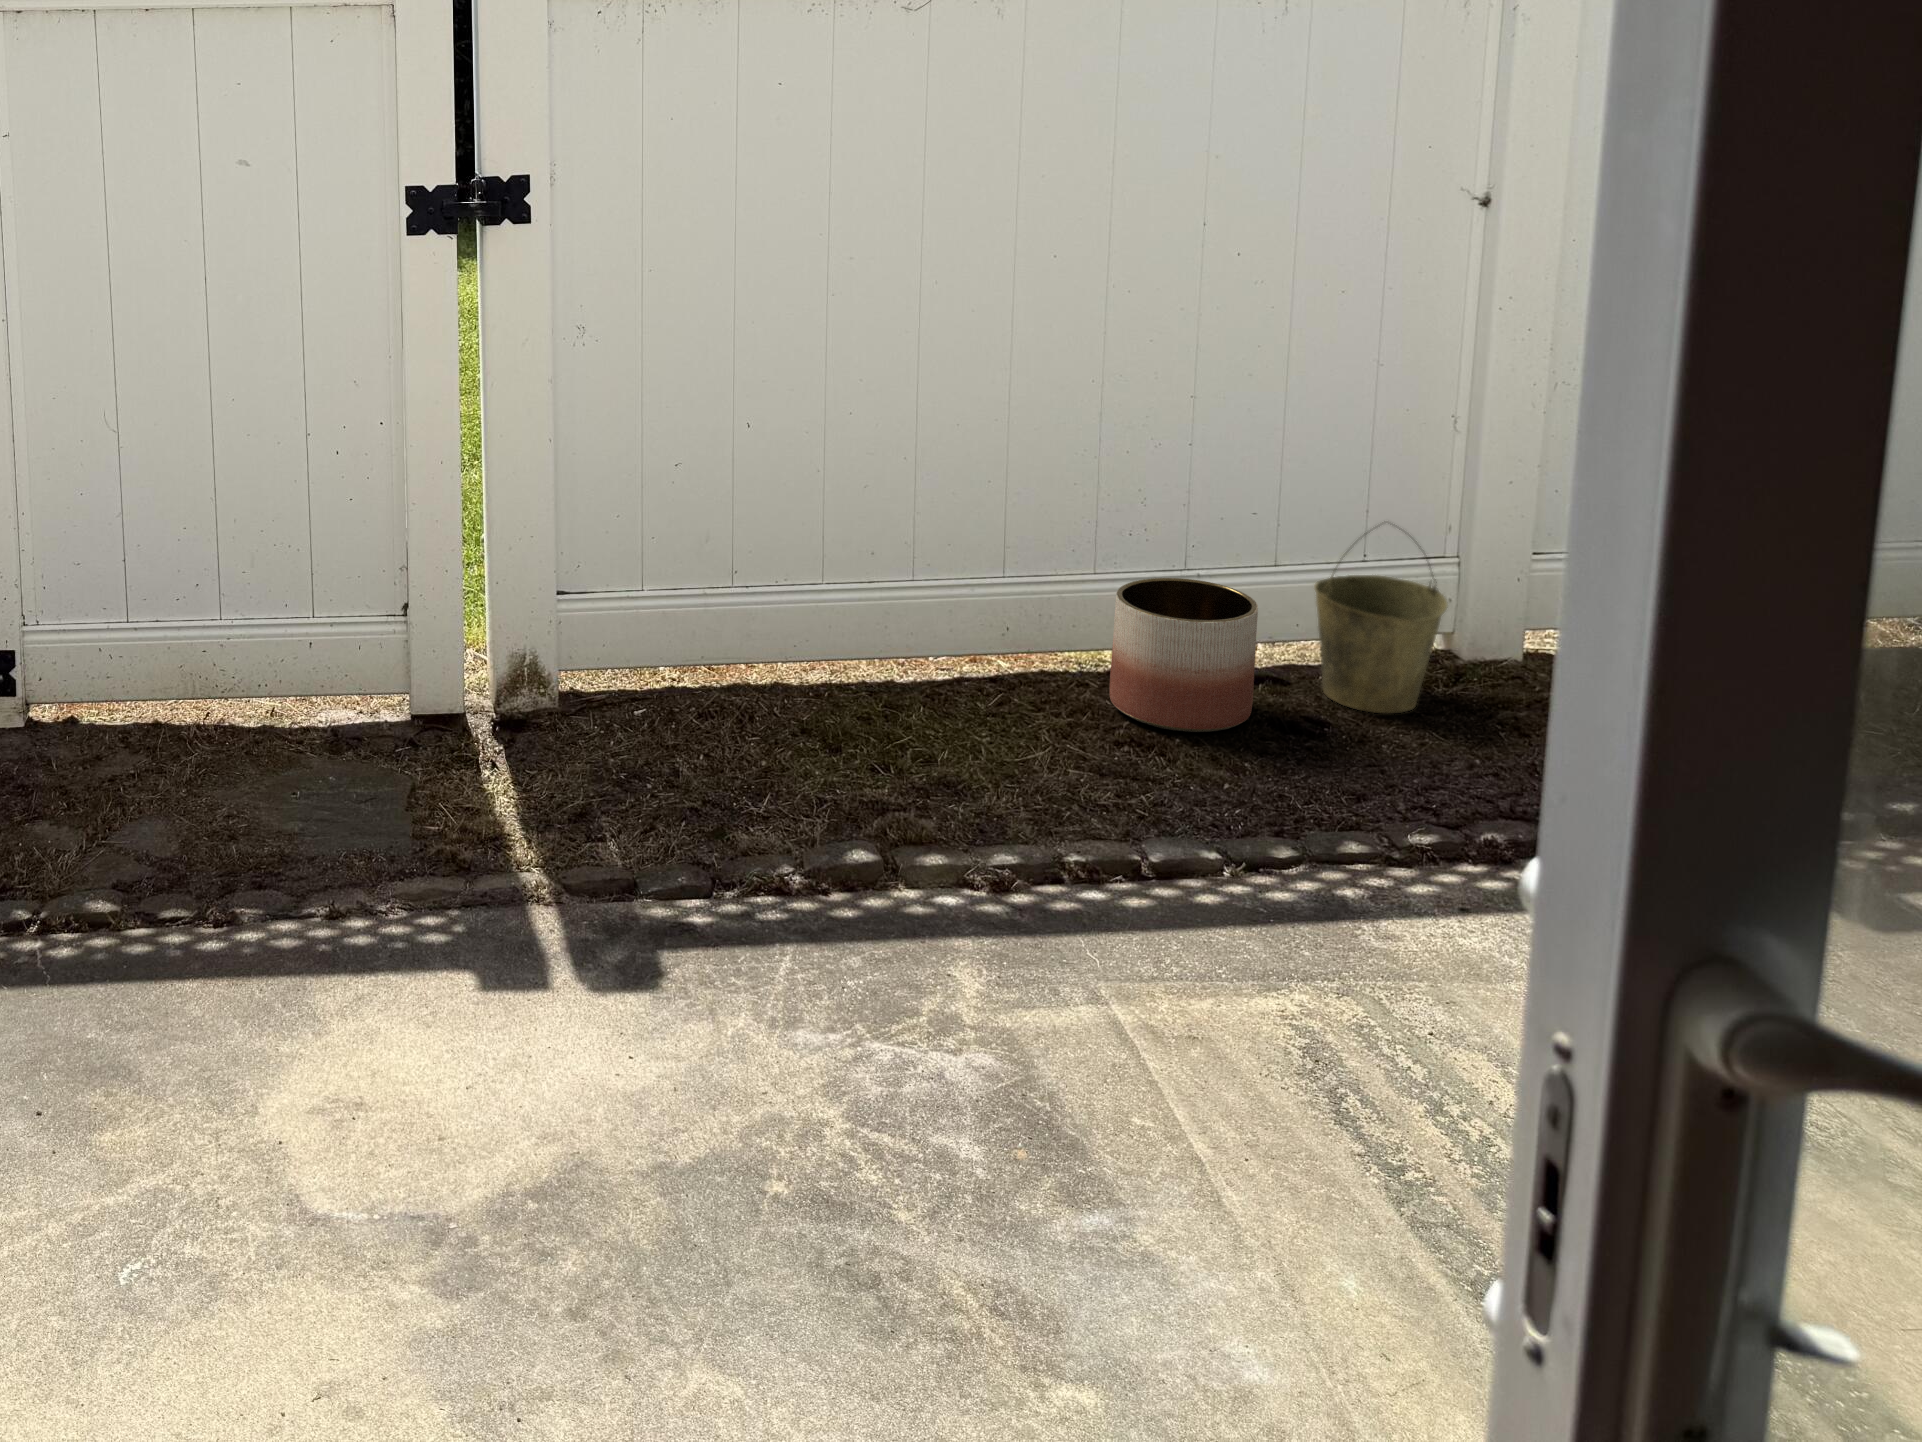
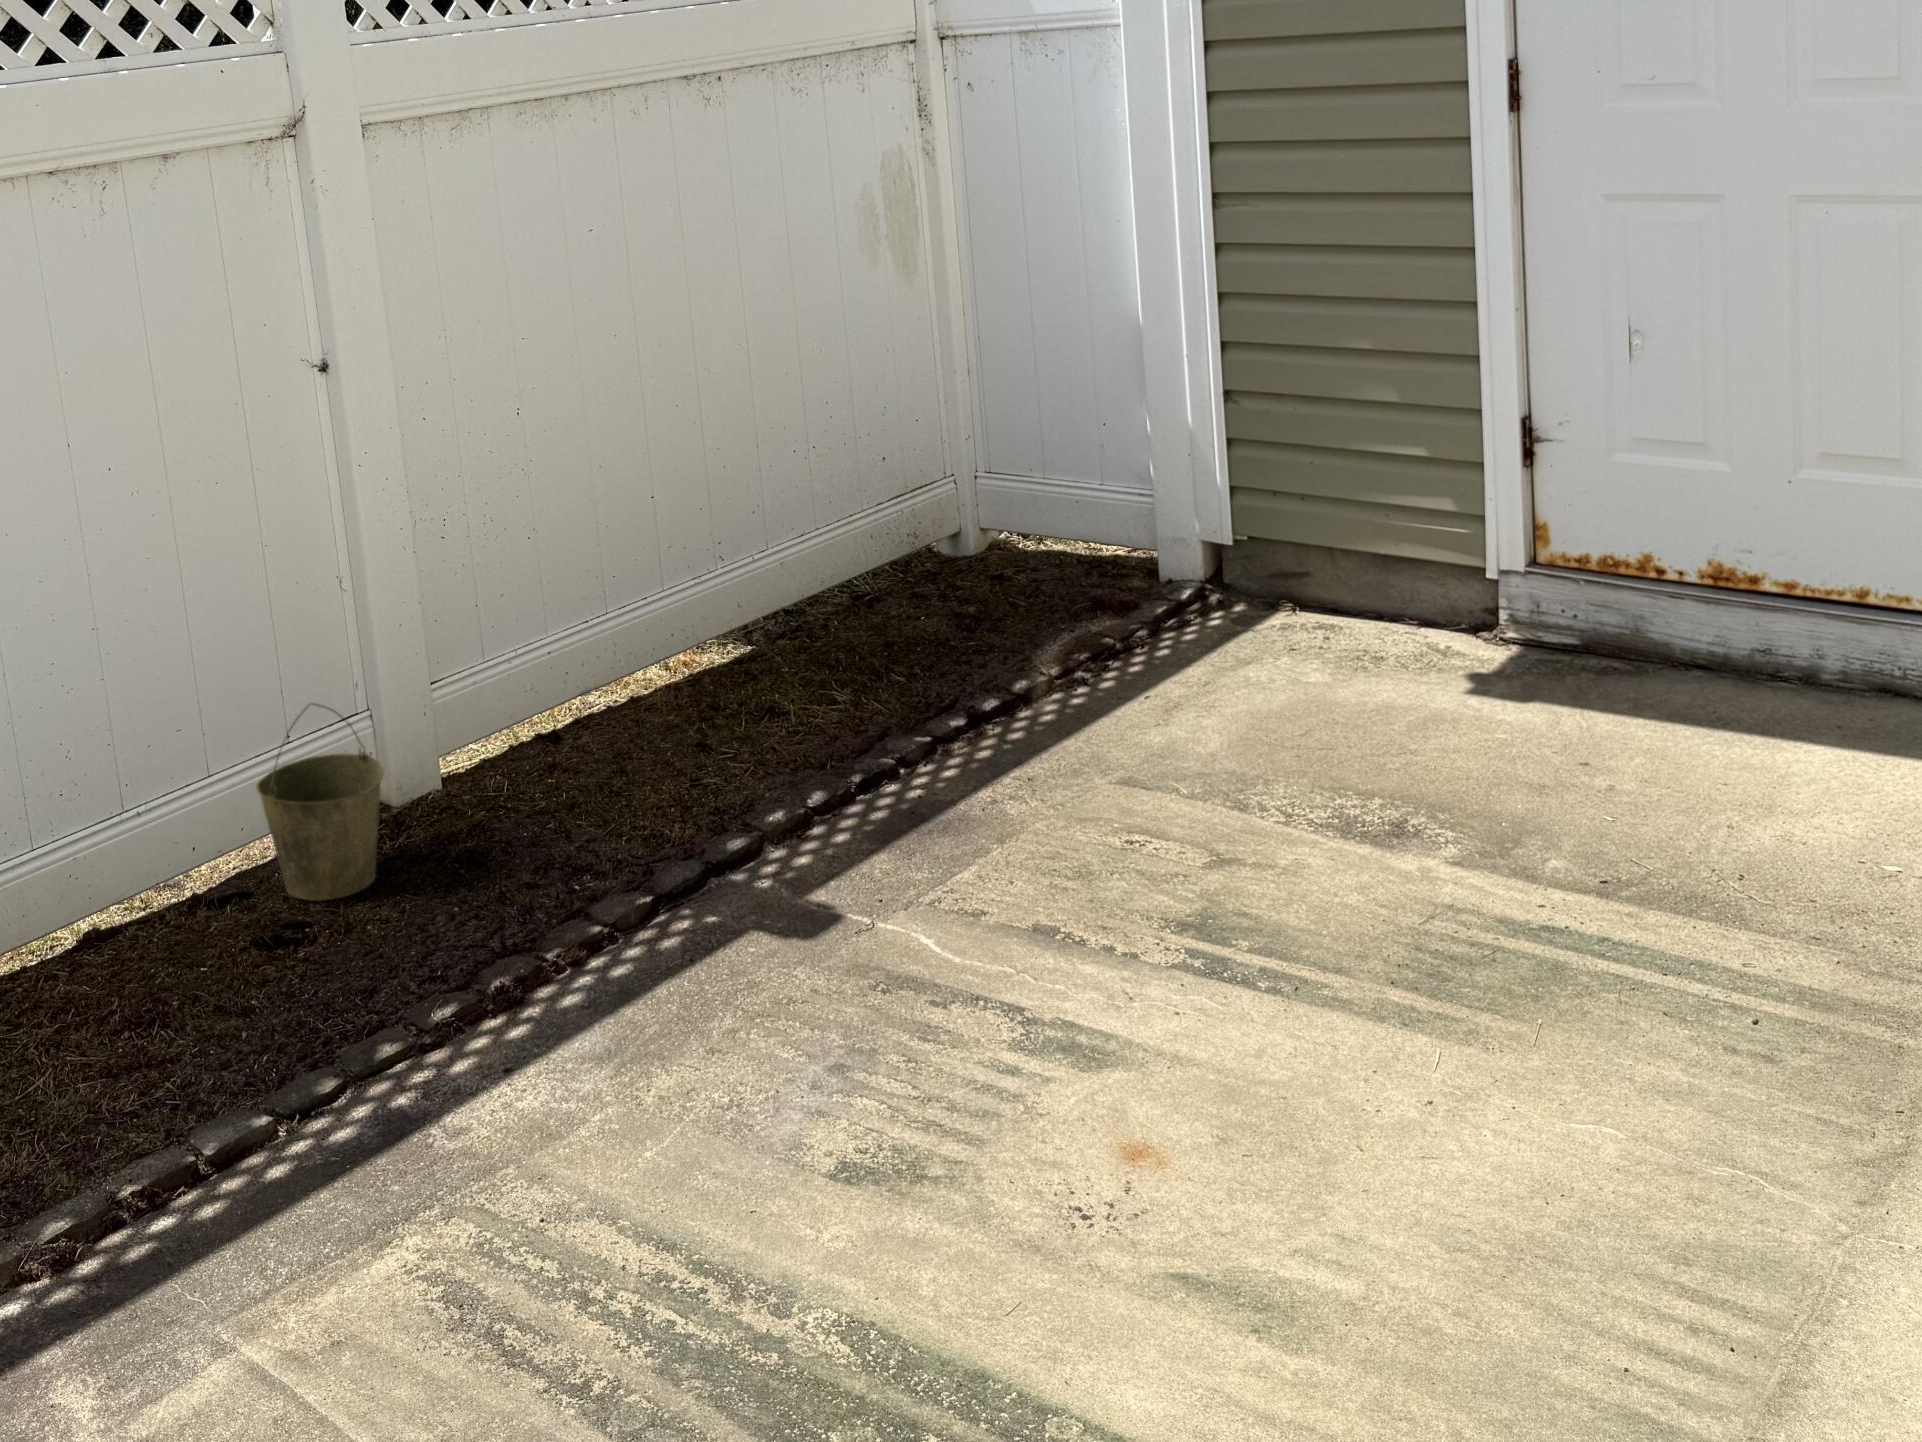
planter: present [1109,578,1258,732] -> none [68,820,233,997]

